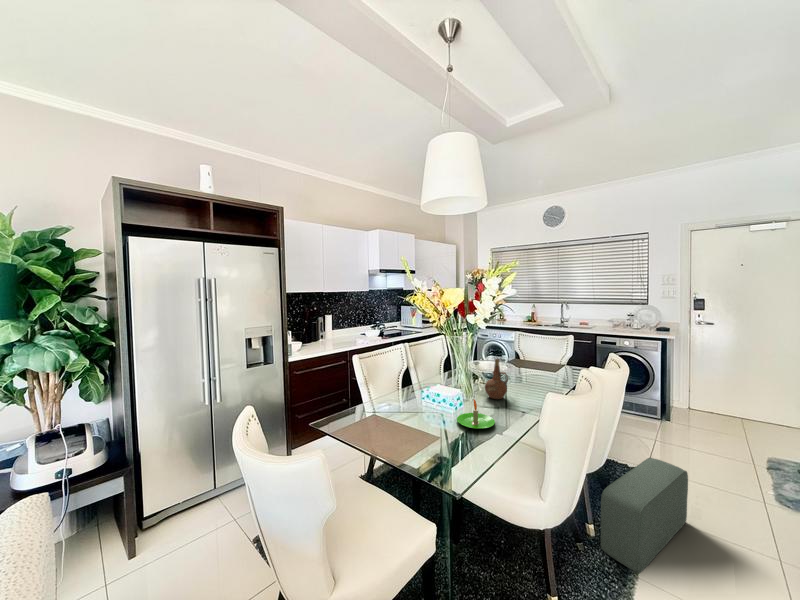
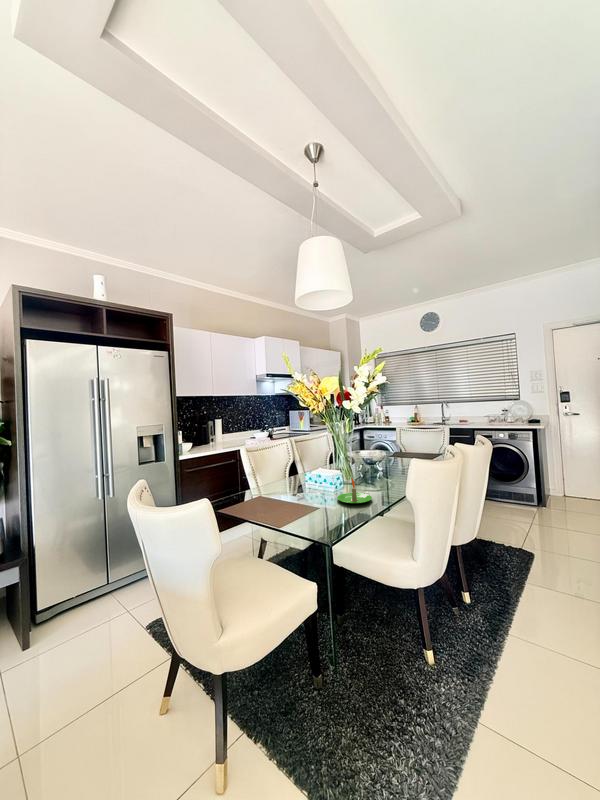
ceramic pitcher: present [485,359,508,399] -> none [364,445,385,482]
pouf: present [601,458,688,573] -> none [472,530,554,629]

